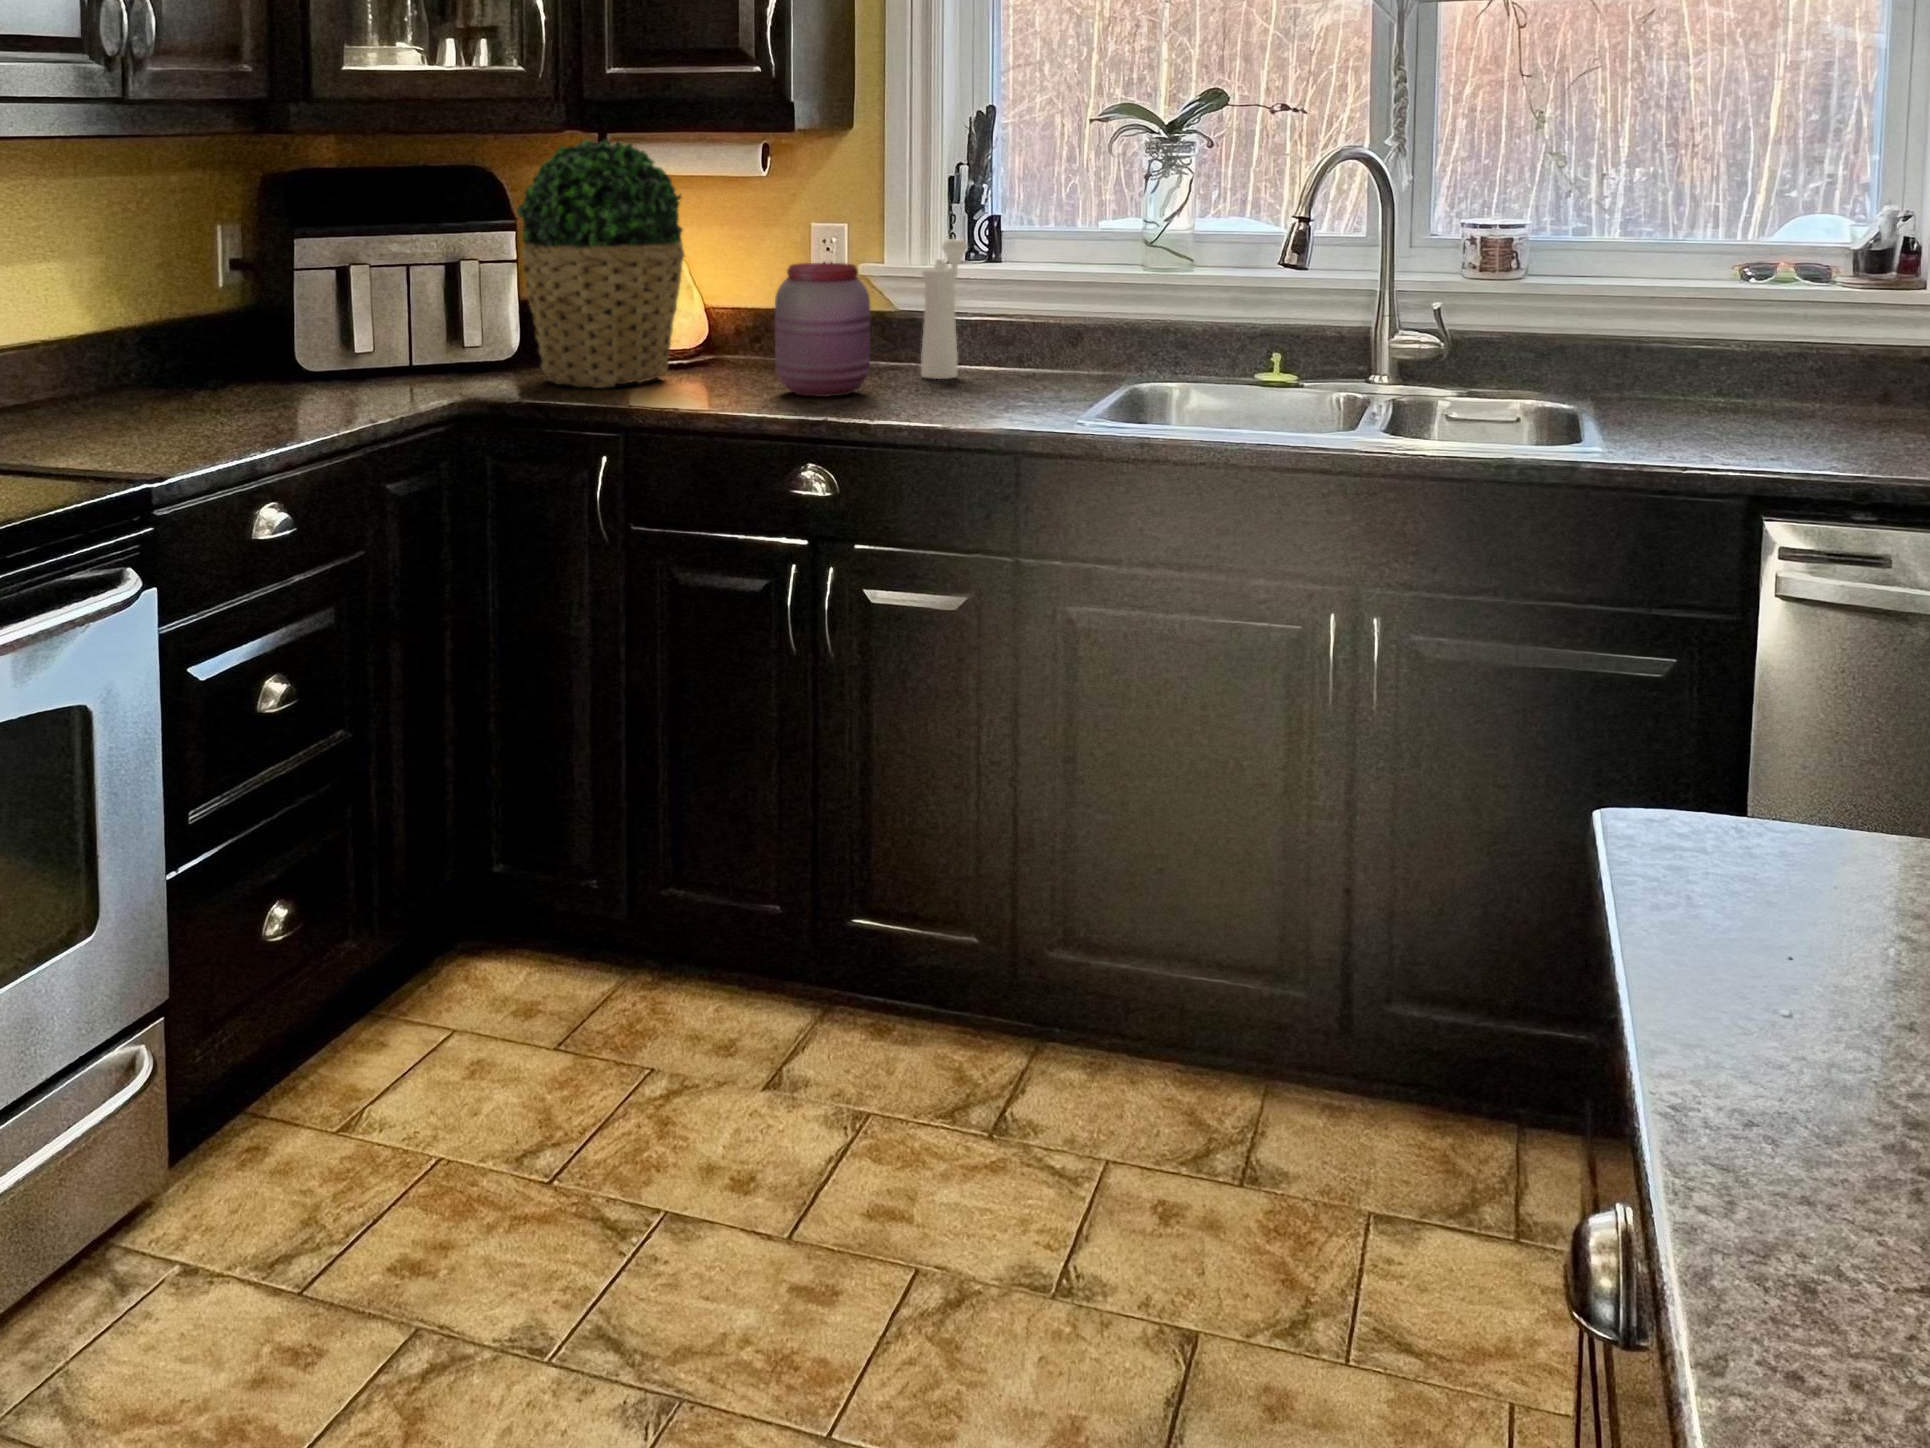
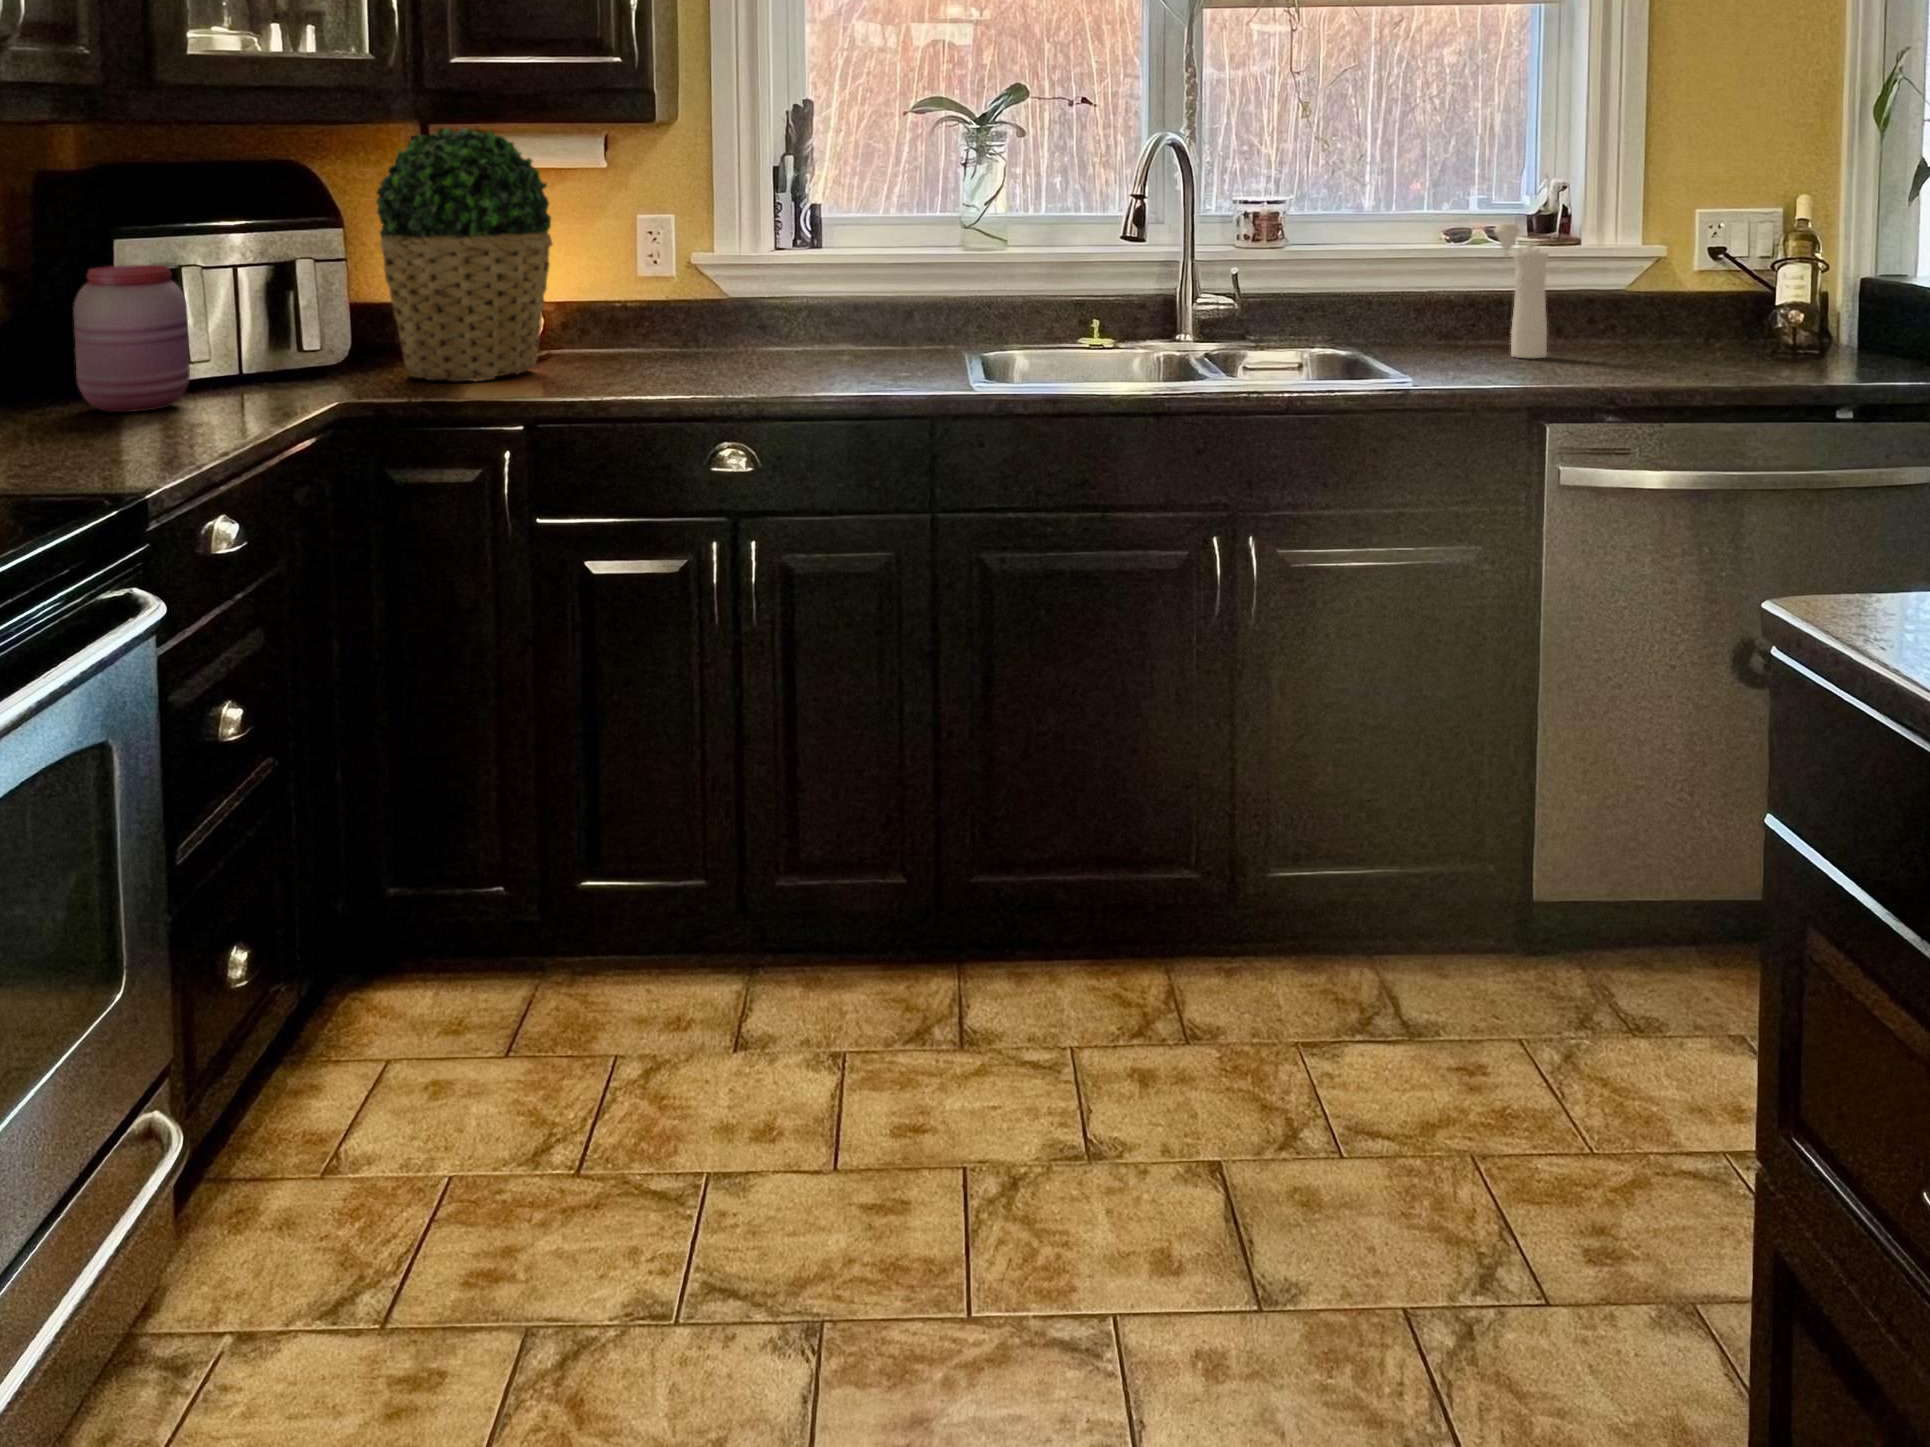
pepper mill: present [921,239,968,379] -> present [1494,223,1549,358]
jar: present [775,263,870,397] -> present [73,265,190,412]

